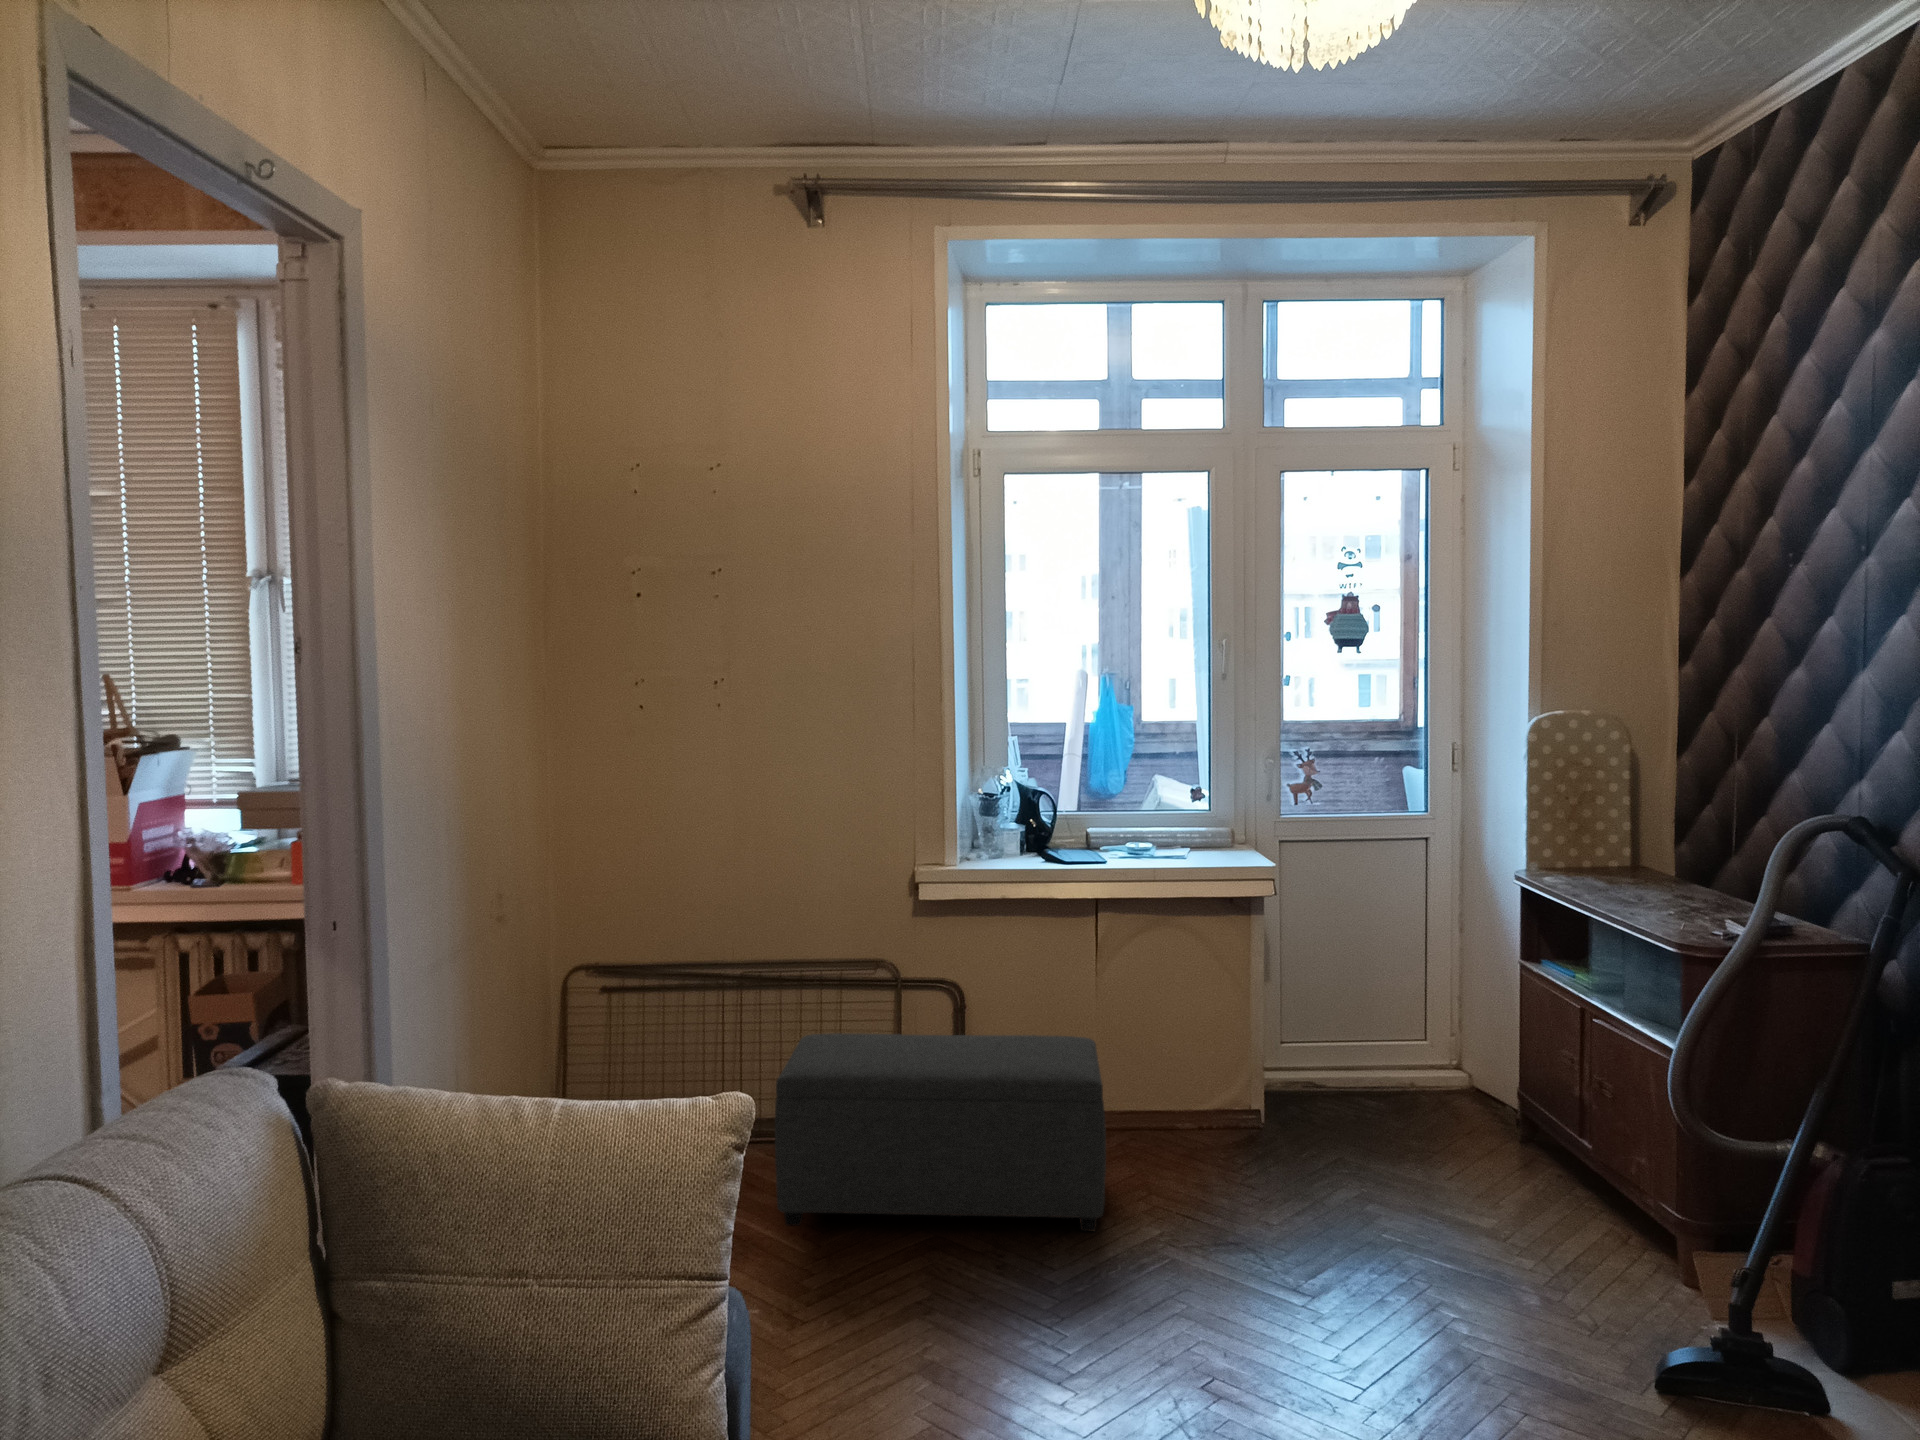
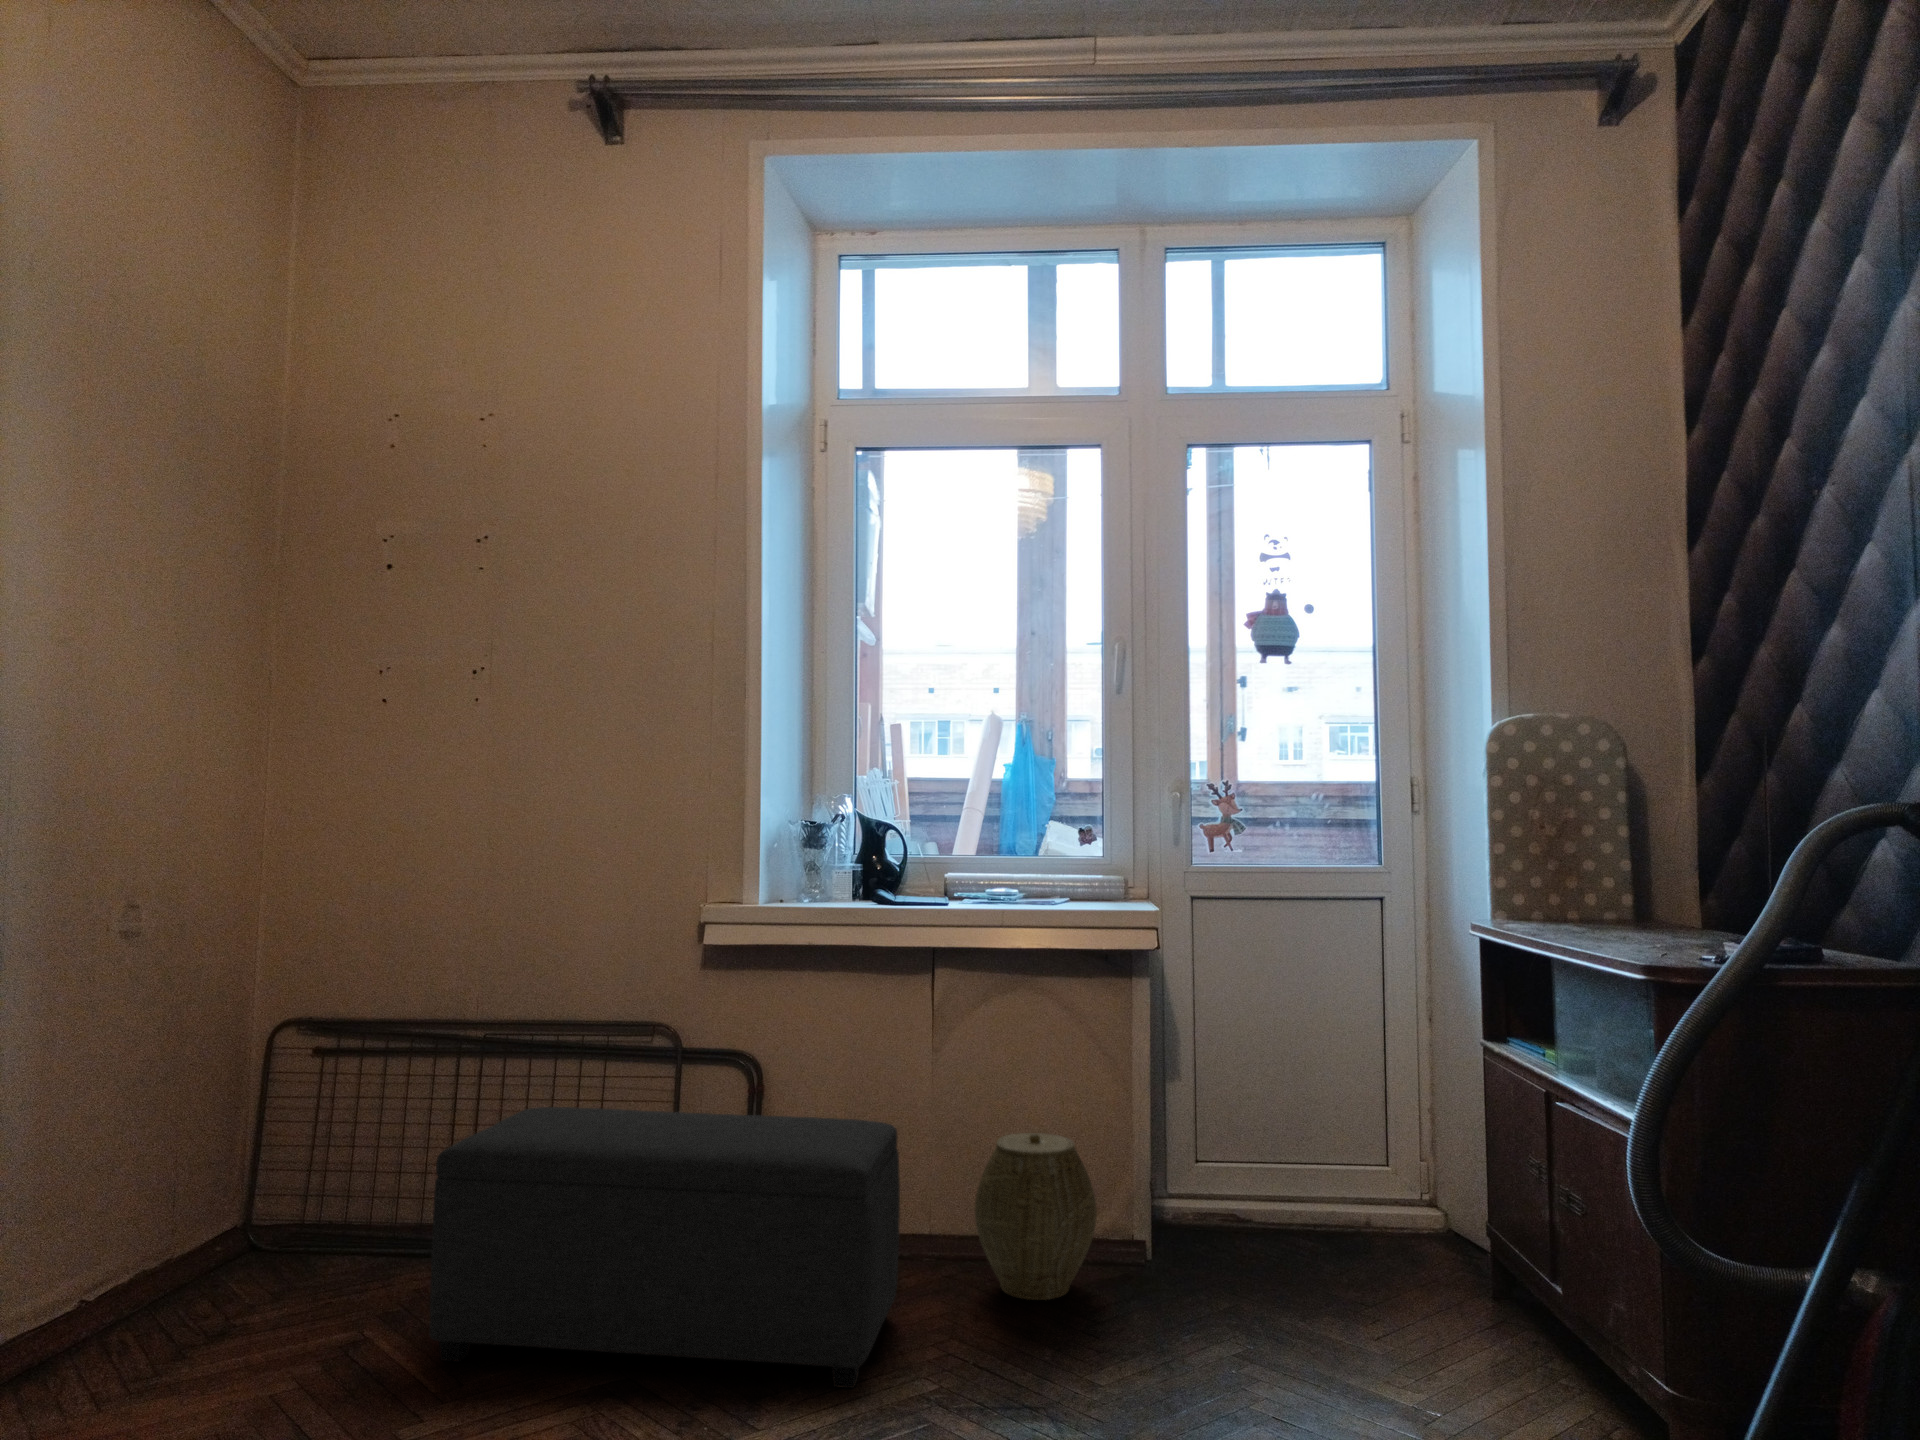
woven basket: none [1141,1035,1234,1157] -> present [975,1133,1097,1300]

